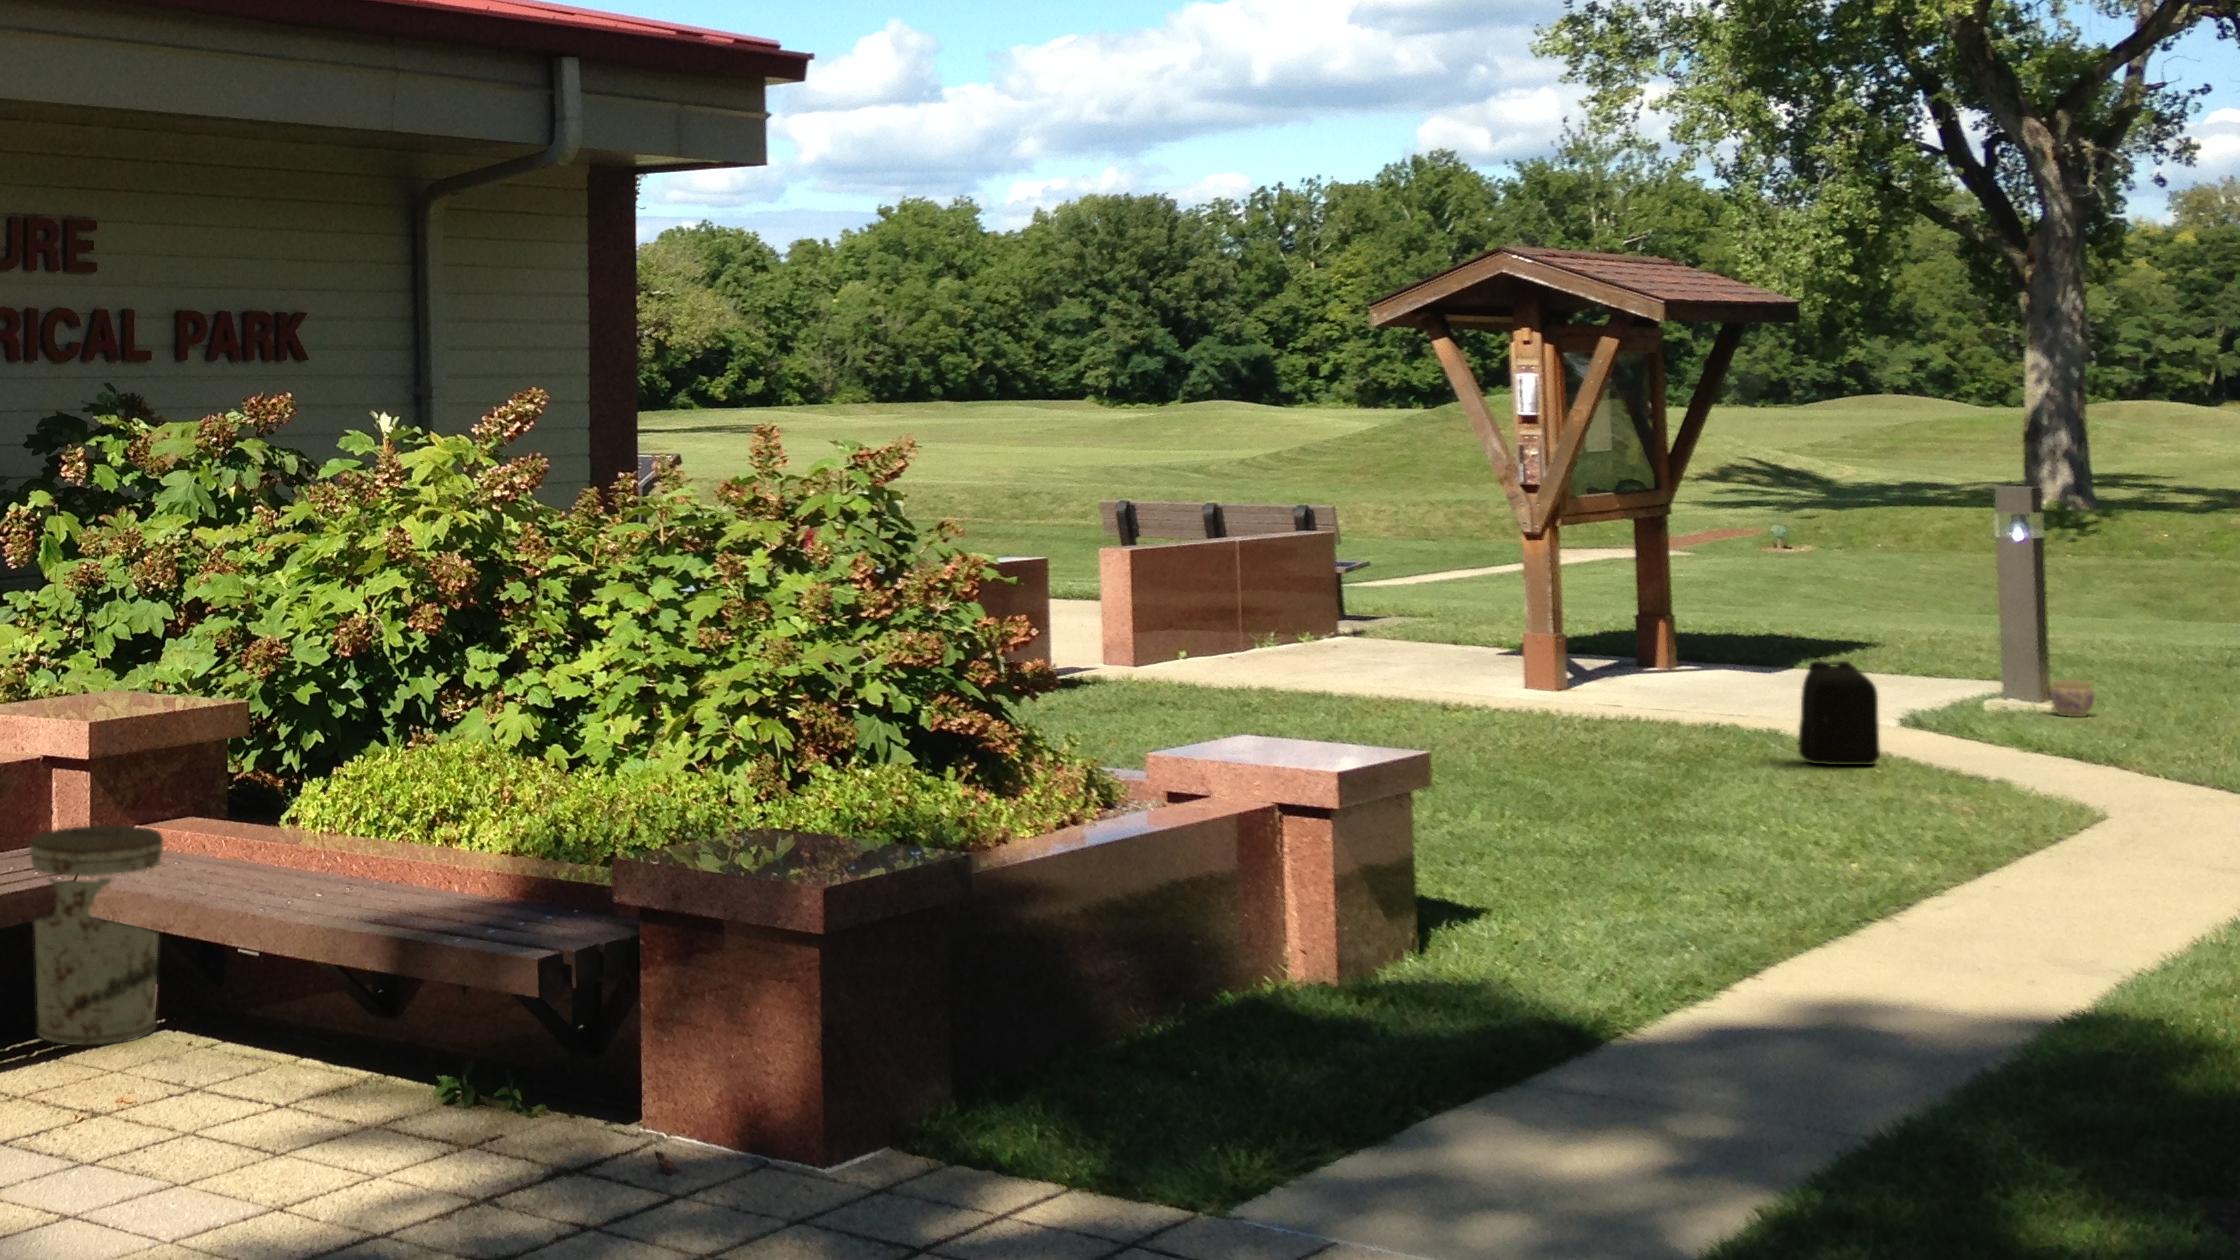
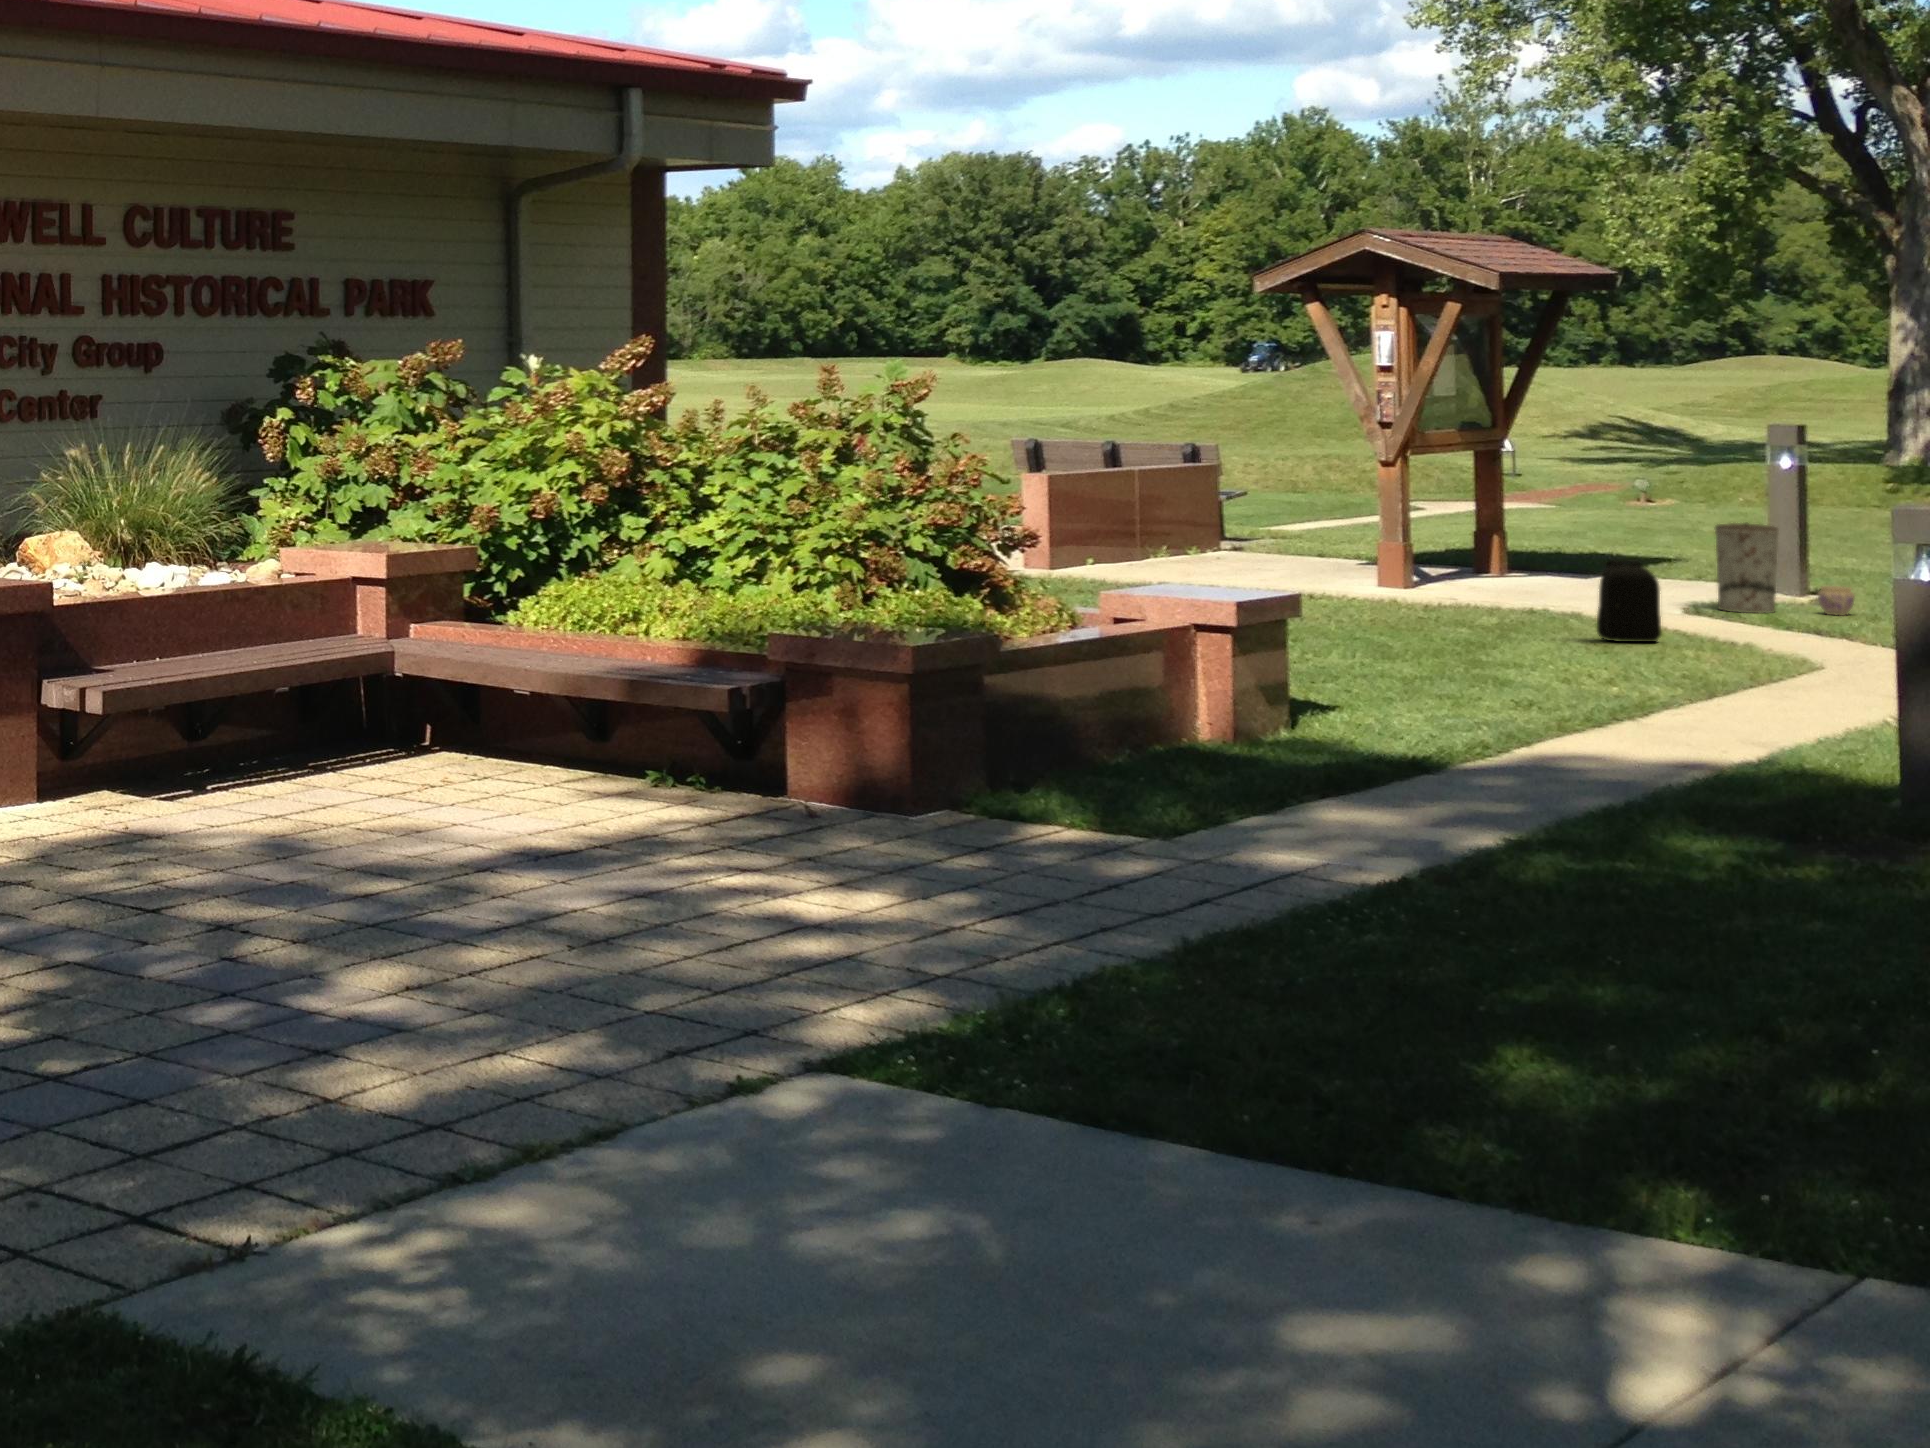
trash can: present [30,825,163,1045] -> present [1714,523,1779,613]

